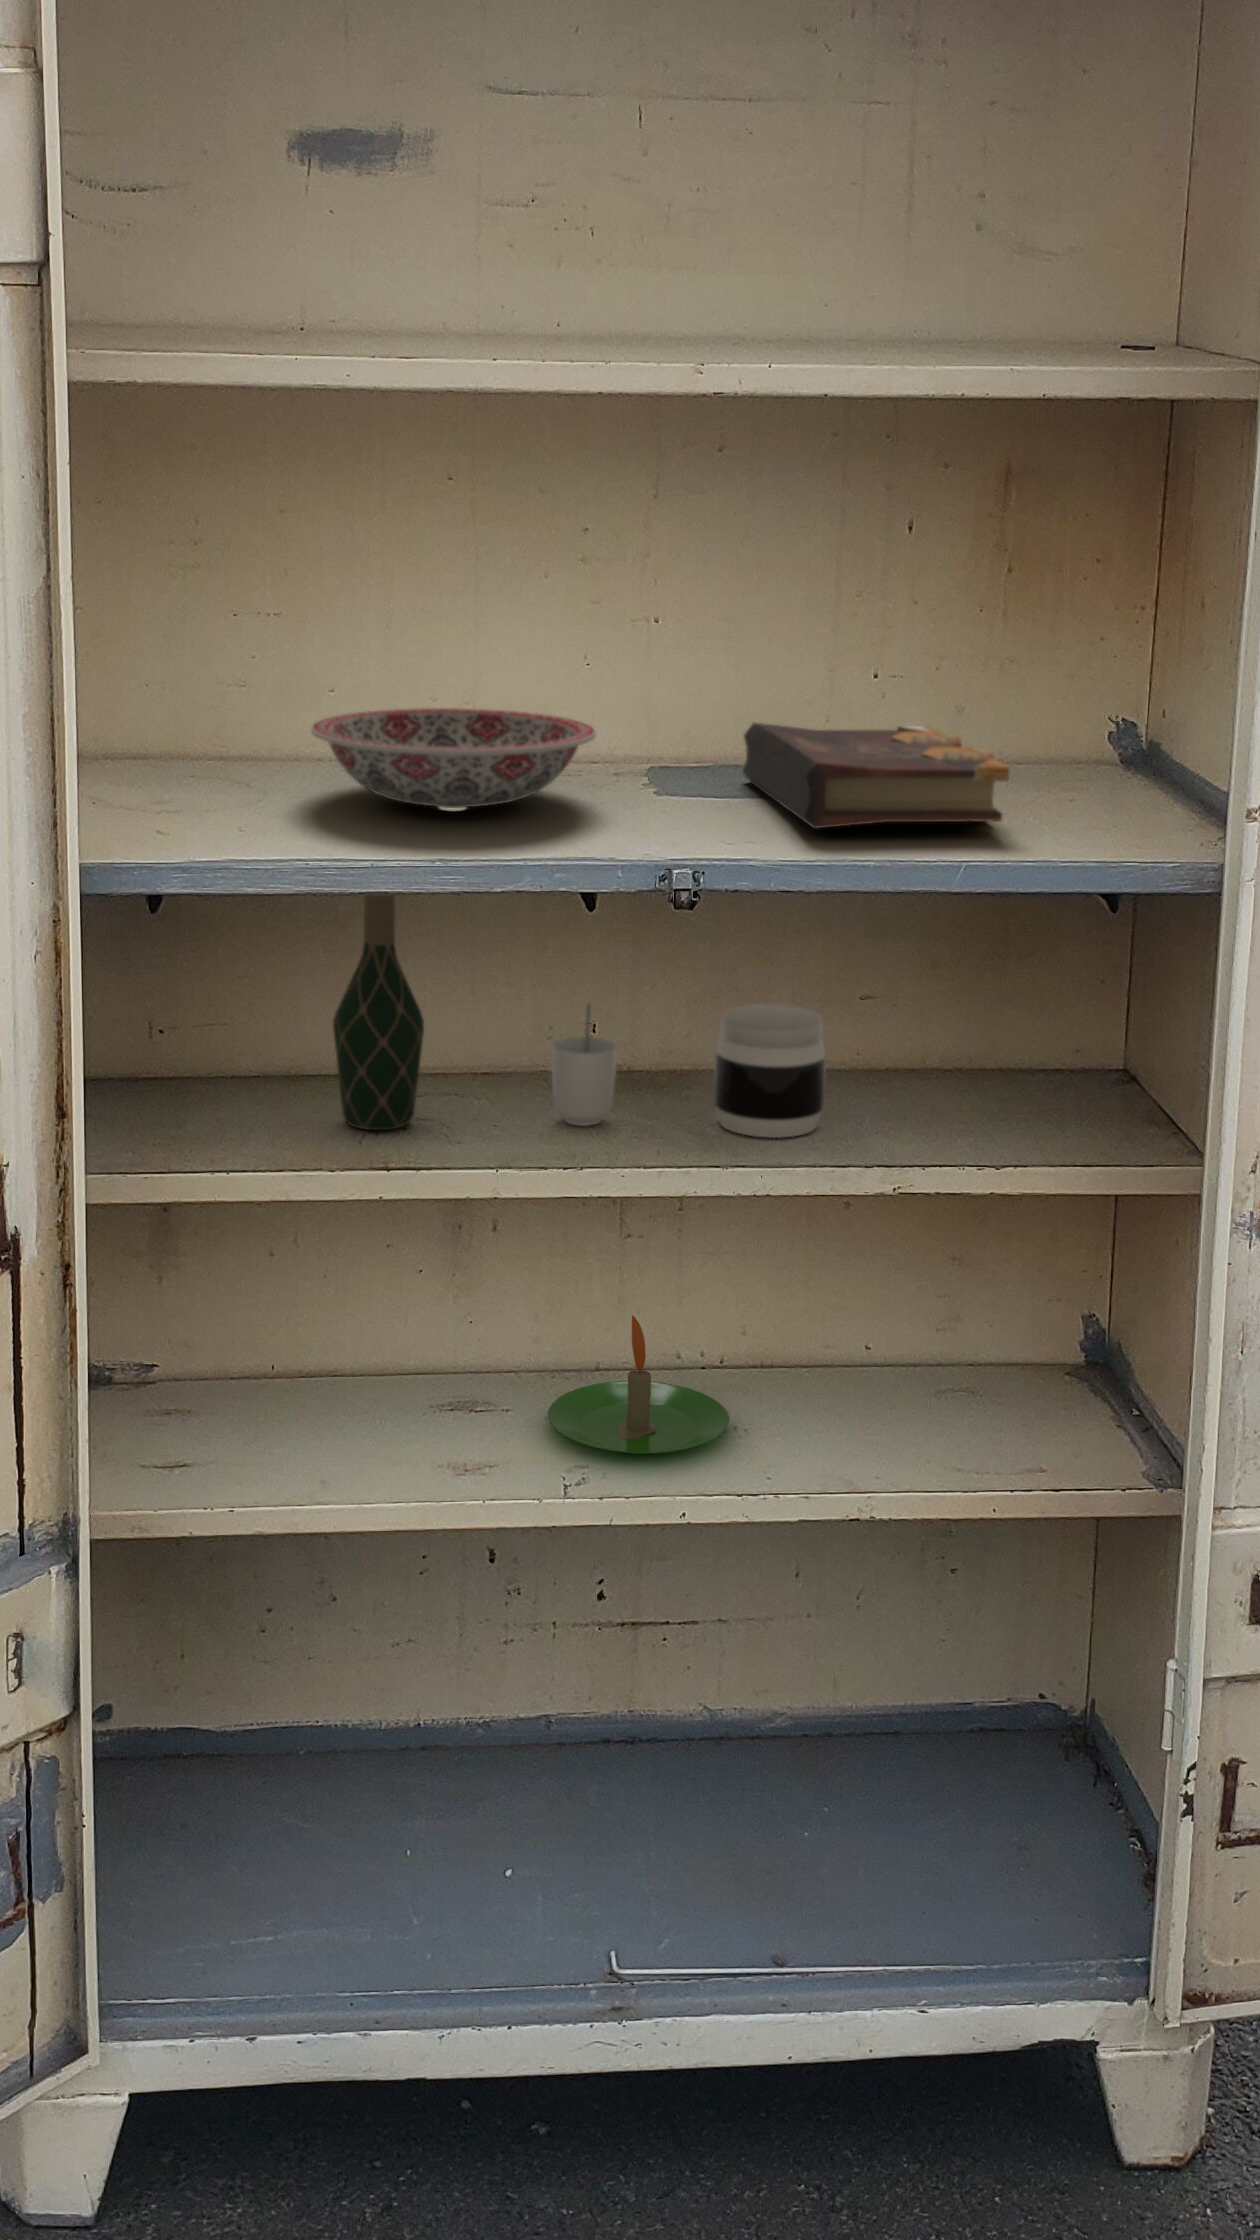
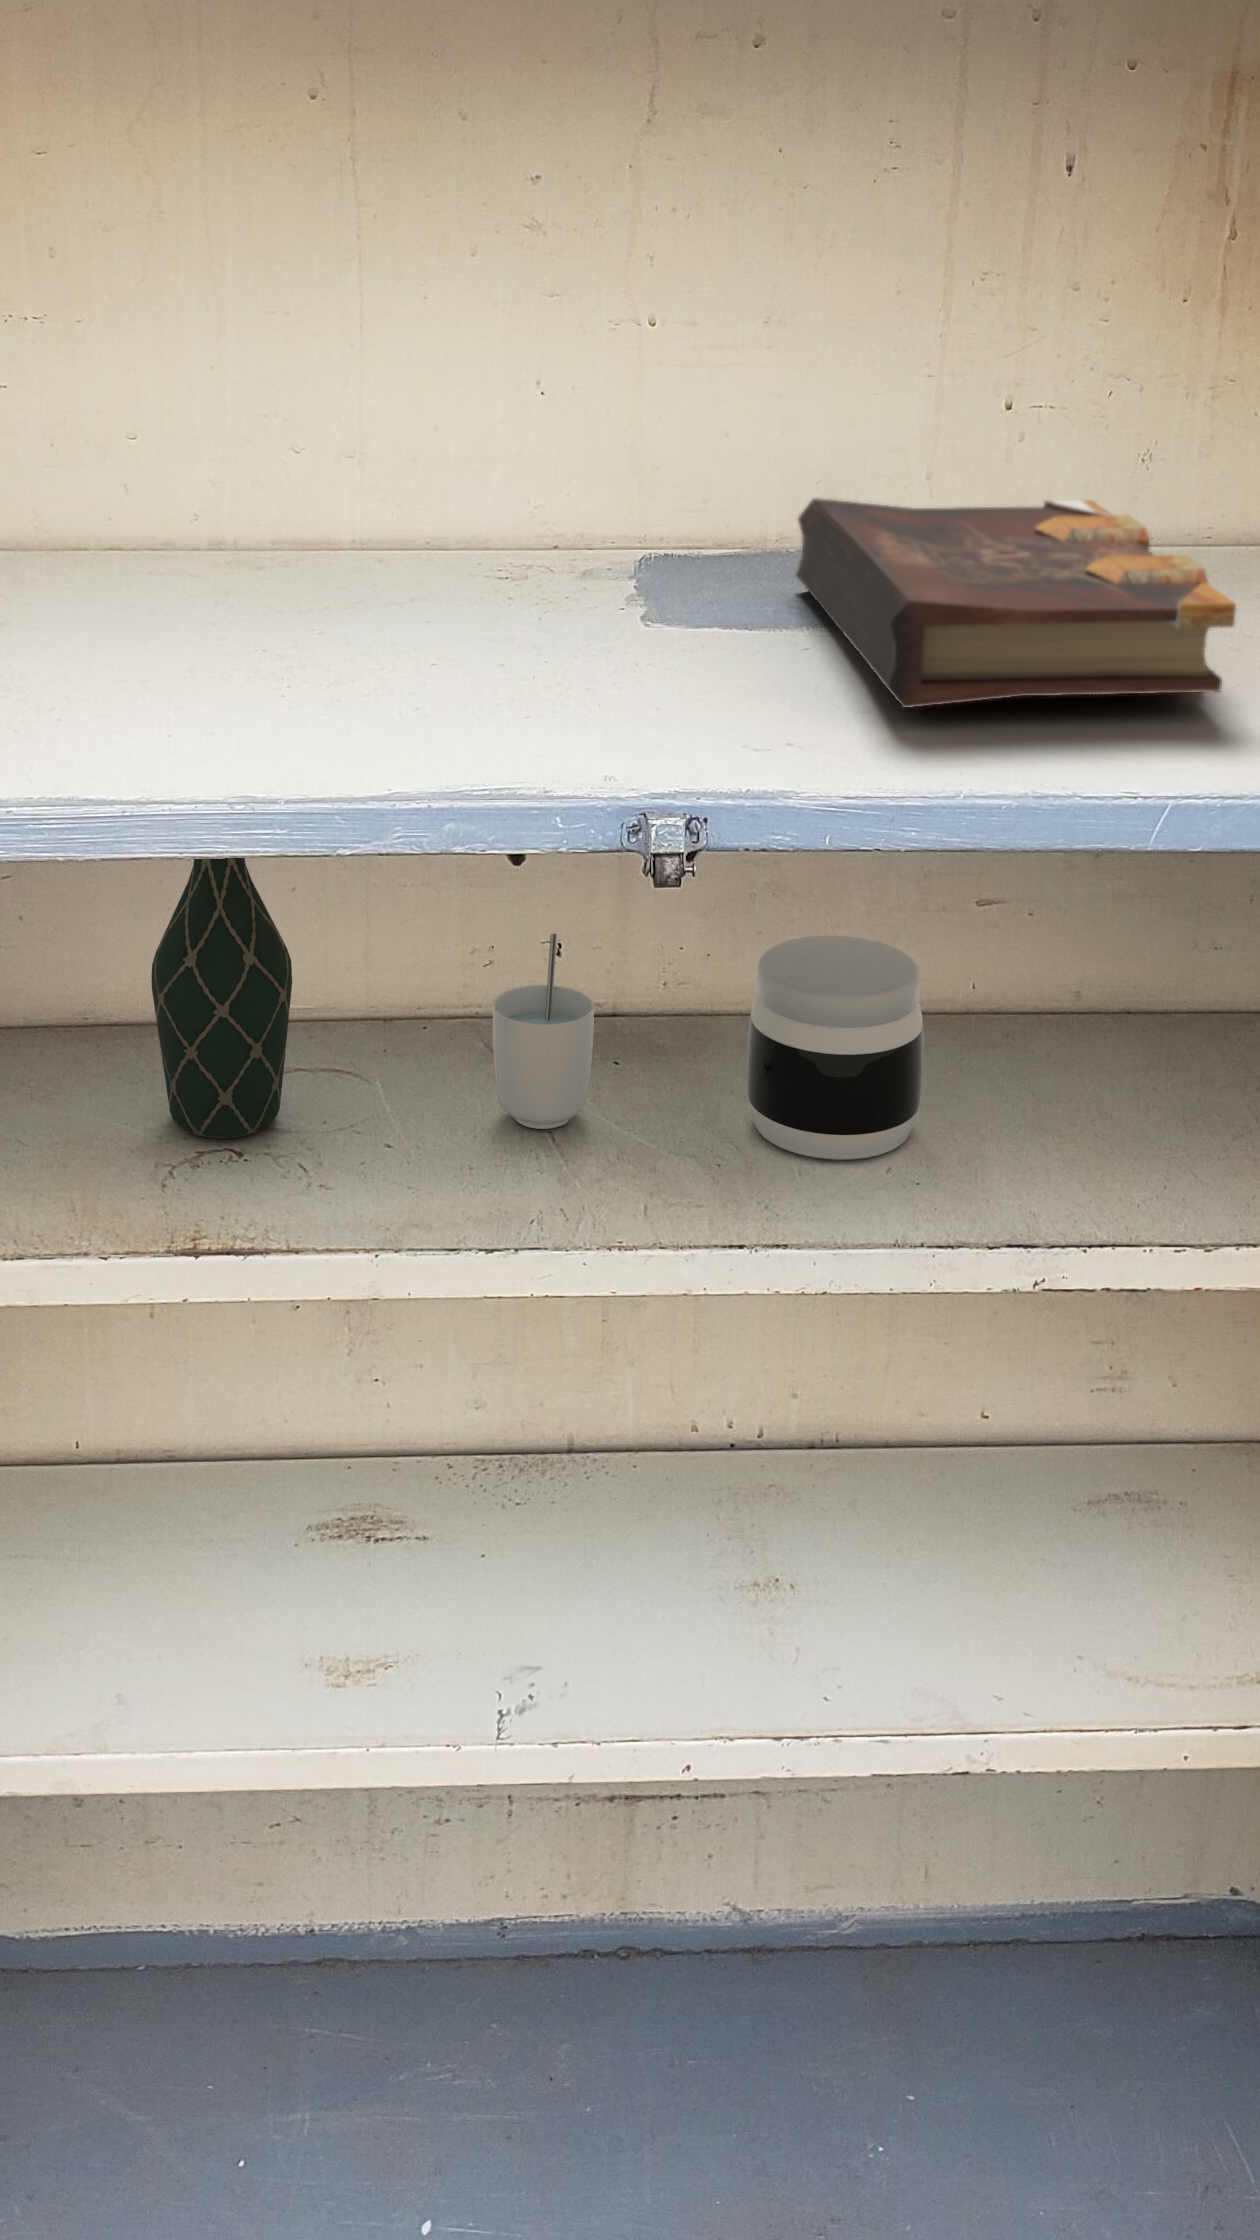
ceramic bowl: present [311,708,596,808] -> none [89,477,552,659]
candle: present [548,1315,729,1454] -> none [495,1400,771,1631]

